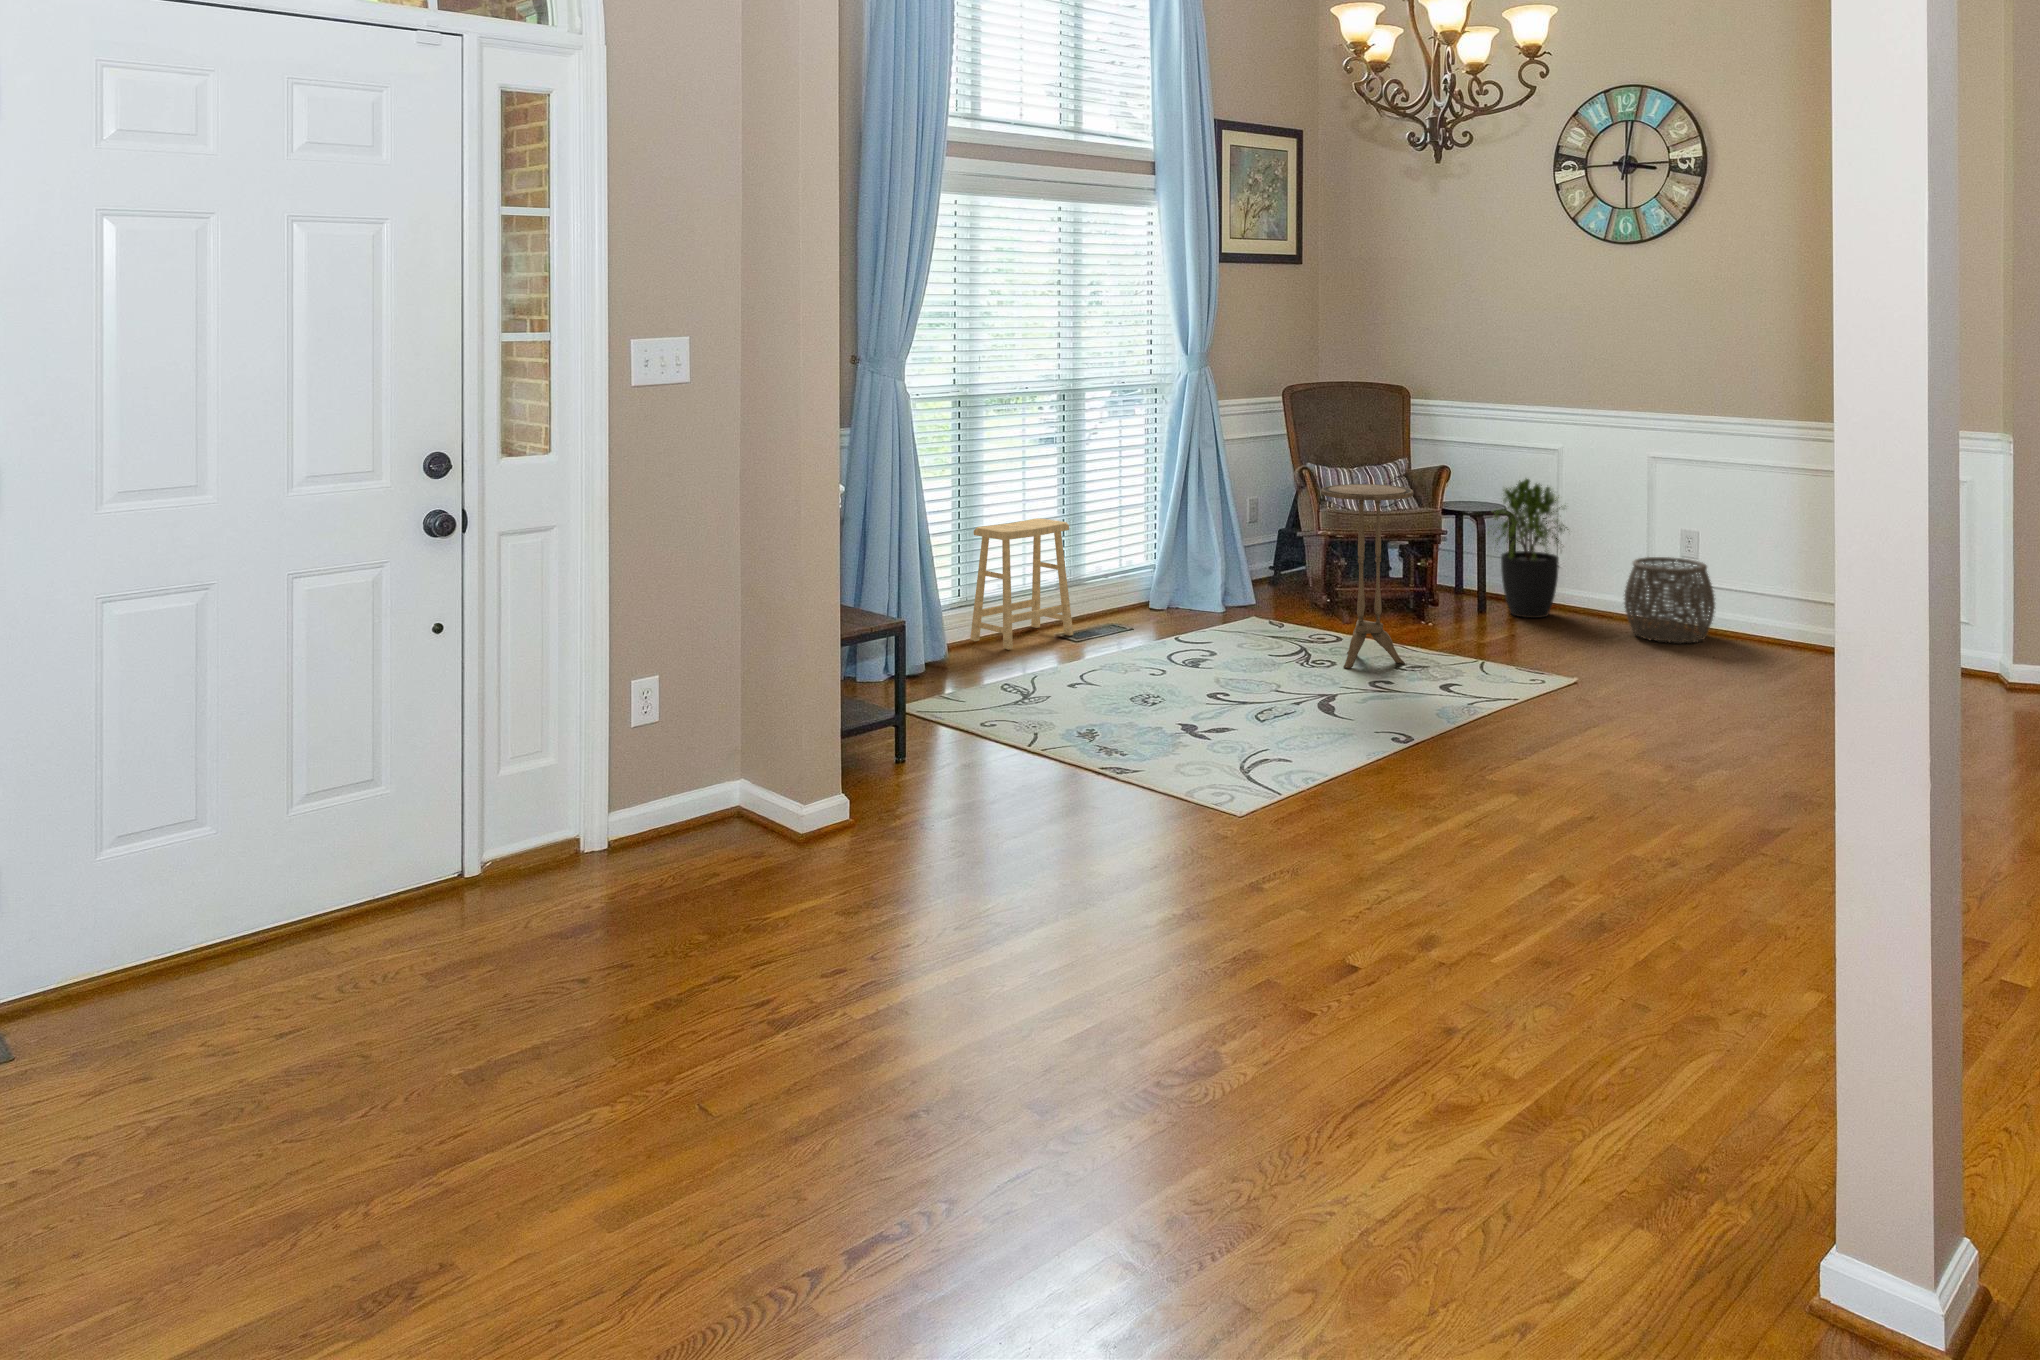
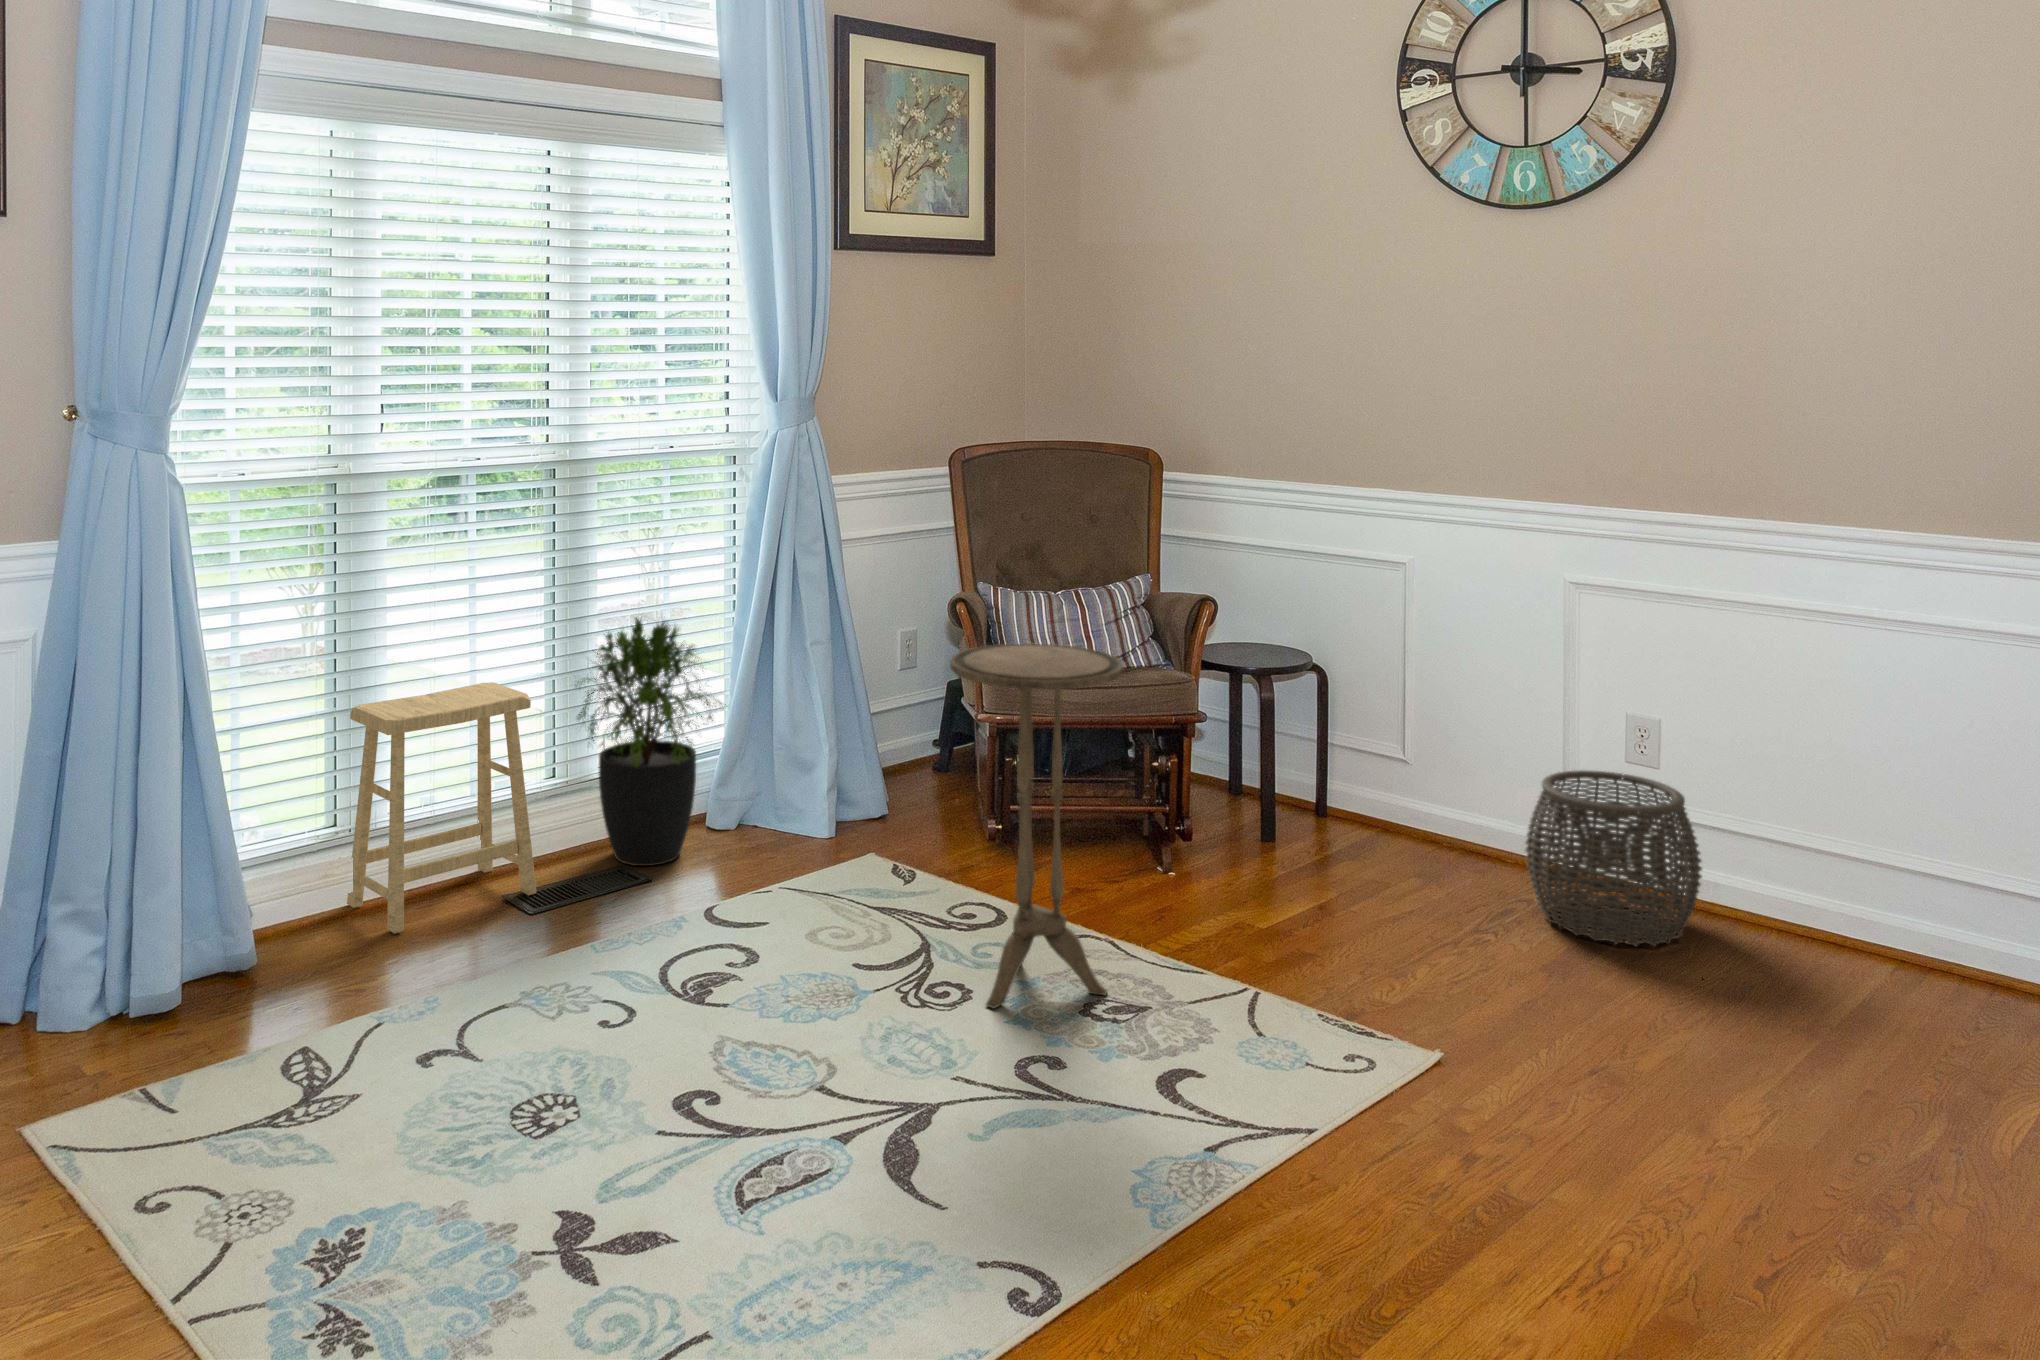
potted plant: present [1488,478,1568,618] -> present [575,618,724,866]

